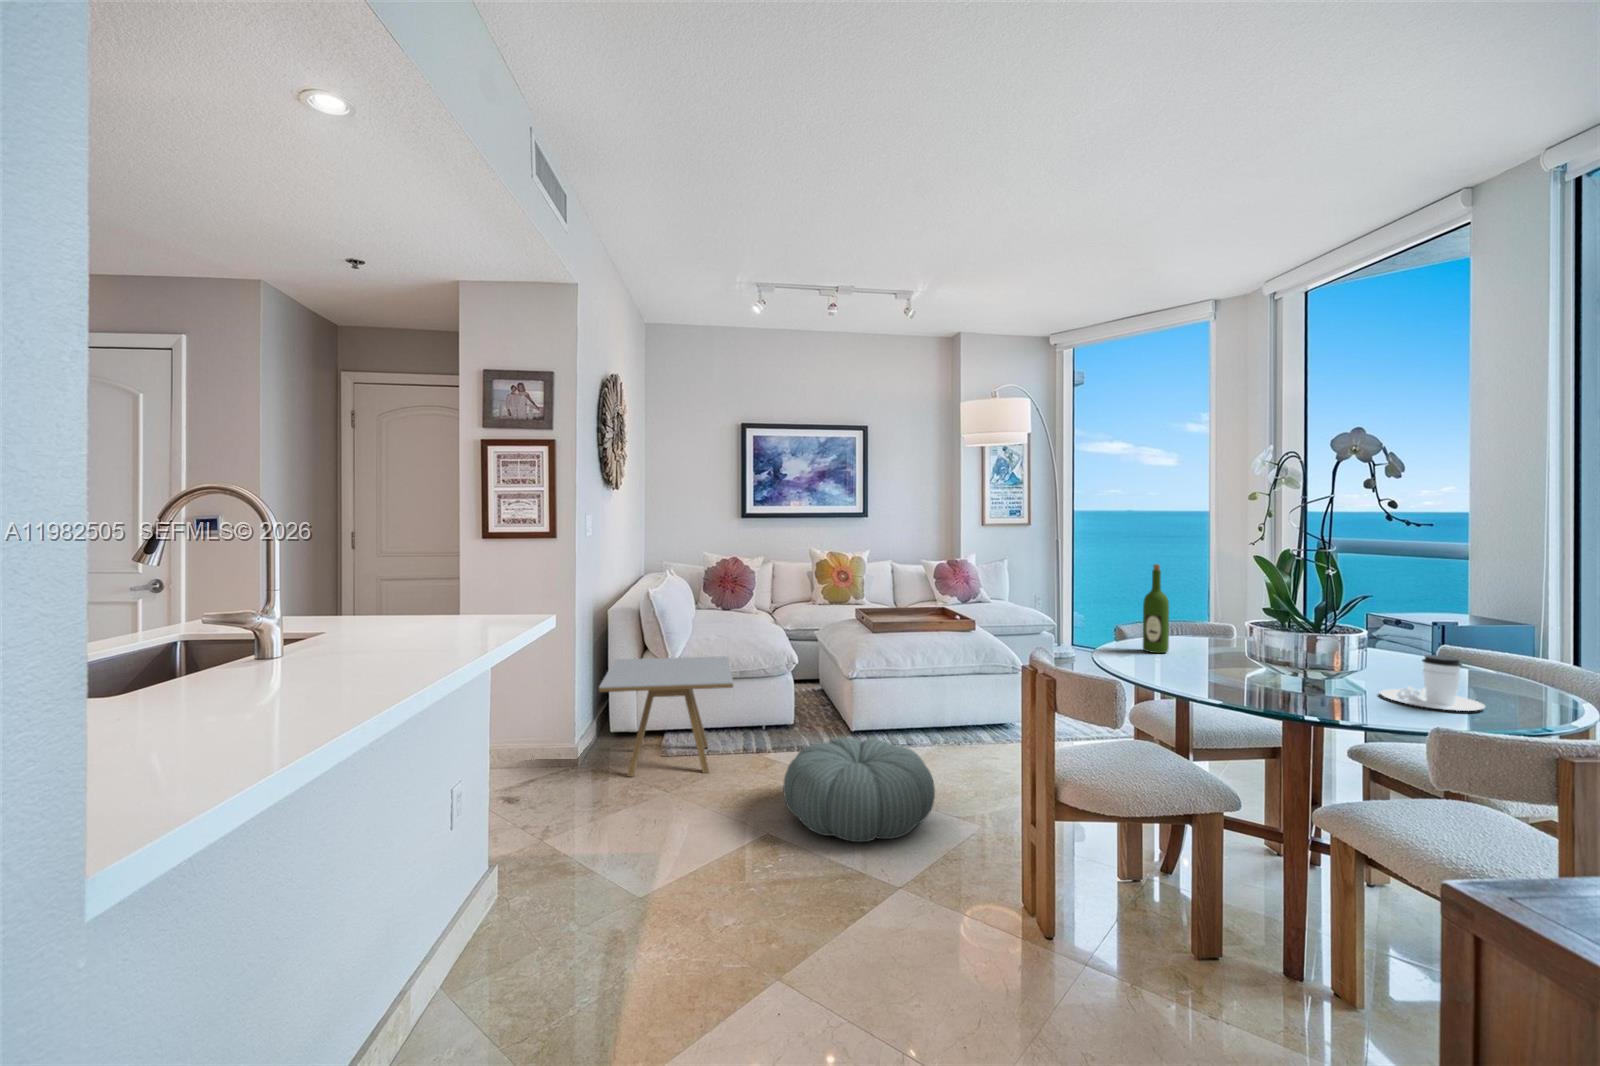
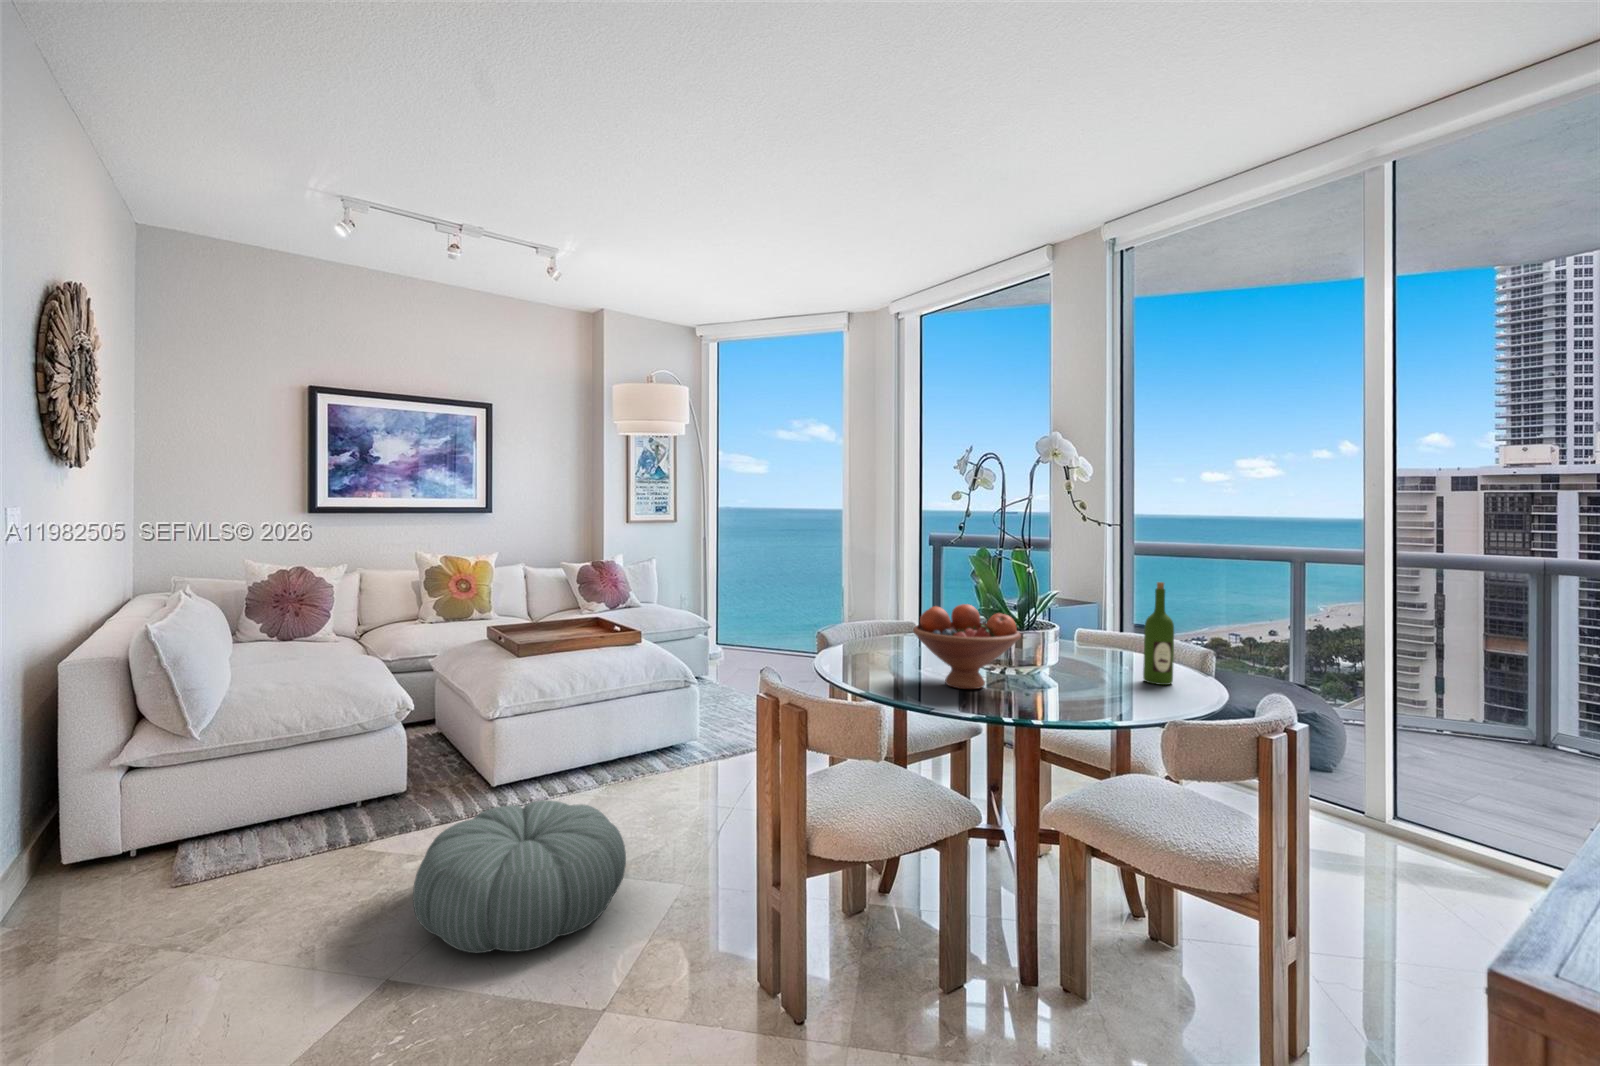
wine bottle: present [1143,564,1169,653] -> present [1143,582,1174,685]
fruit bowl: none [1190,601,1316,685] -> present [913,604,1021,689]
coffee cup: present [1380,655,1485,711] -> none [1064,647,1140,696]
side table: present [599,656,733,777] -> none [42,713,318,938]

